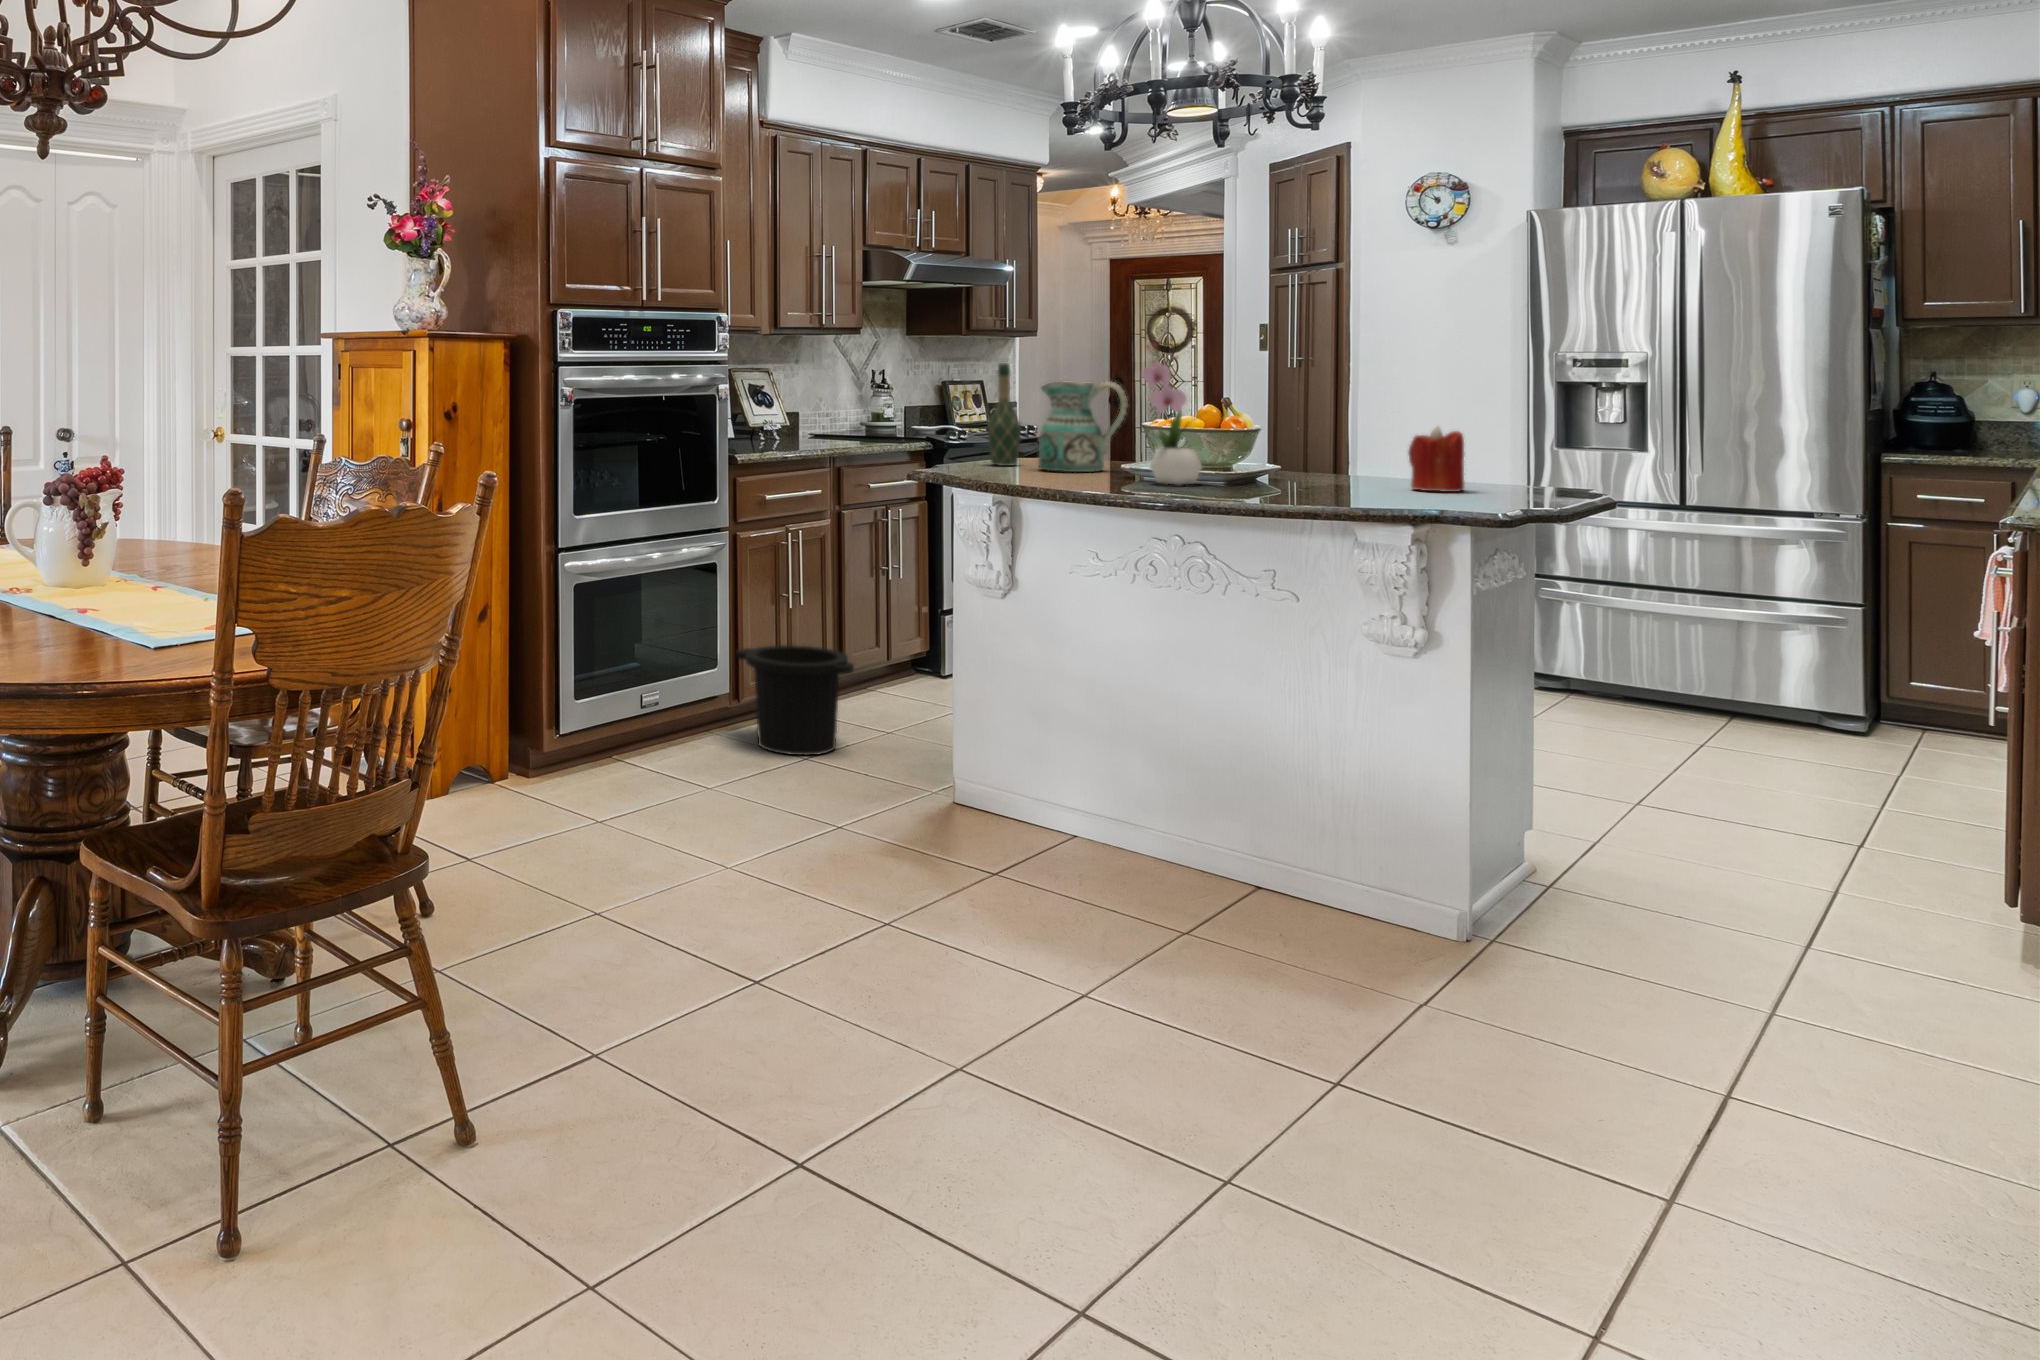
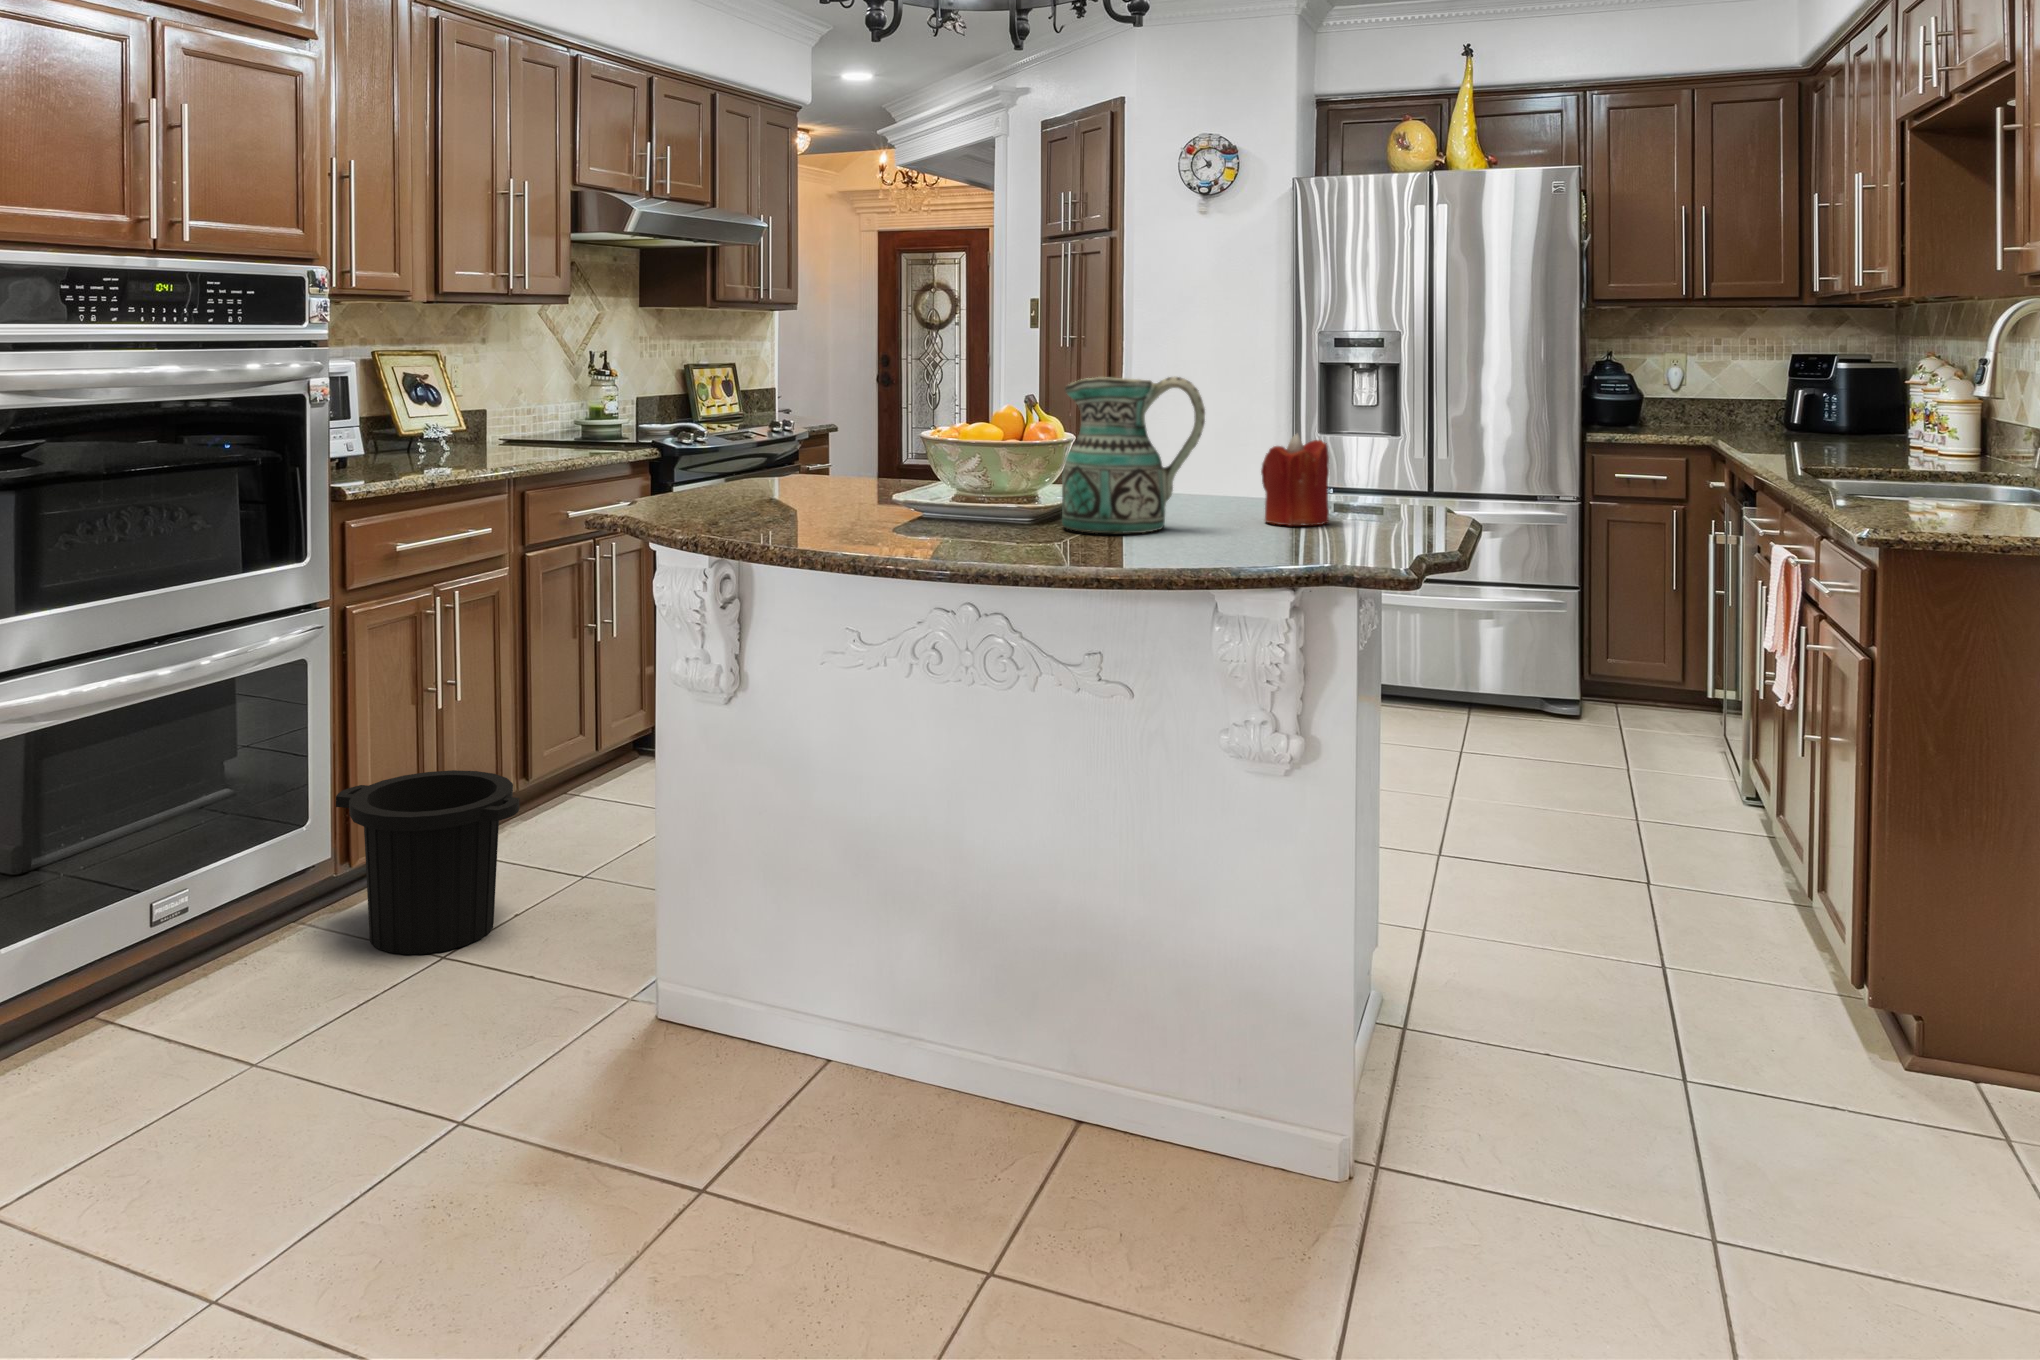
flower arrangement: present [1142,345,1202,485] -> none [923,318,1011,527]
wine bottle: present [987,363,1021,466] -> none [711,345,760,495]
ceramic pitcher: present [1039,381,1128,472] -> present [1062,376,1205,533]

